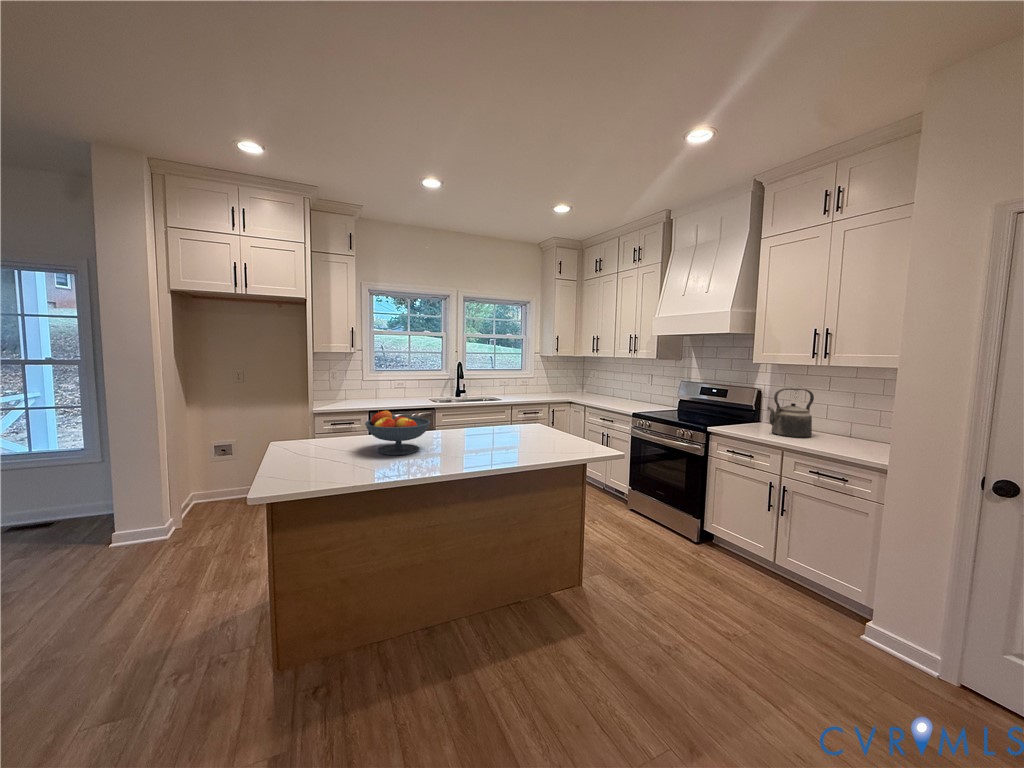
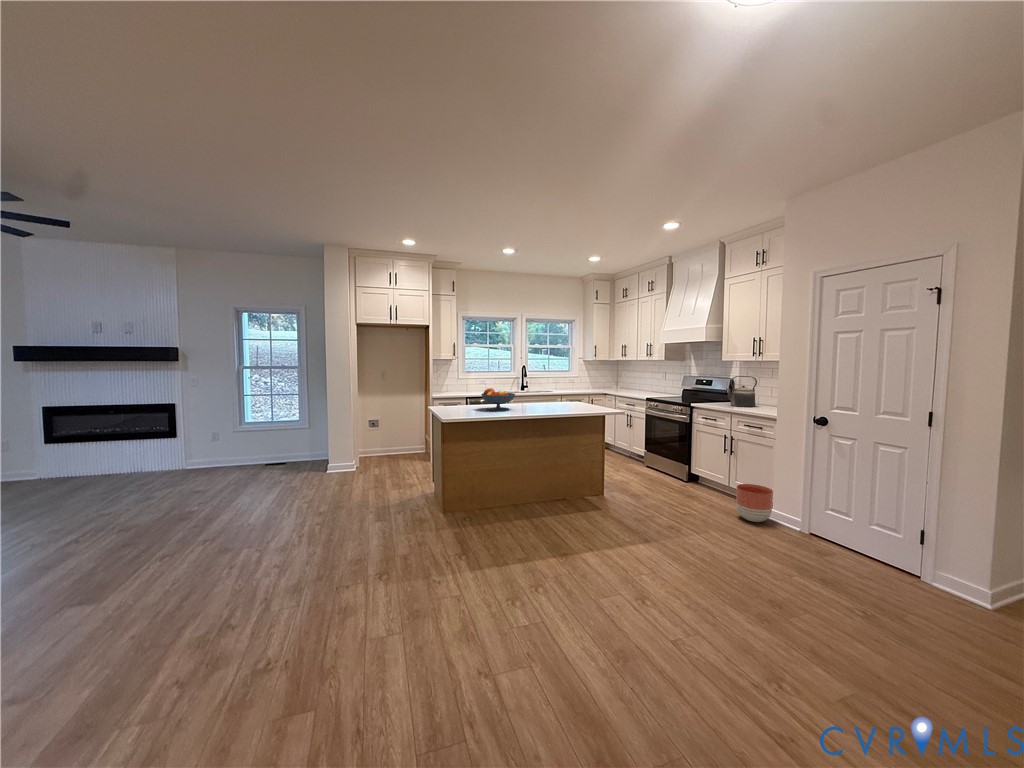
planter: none [810,576,882,652] -> present [736,484,773,522]

